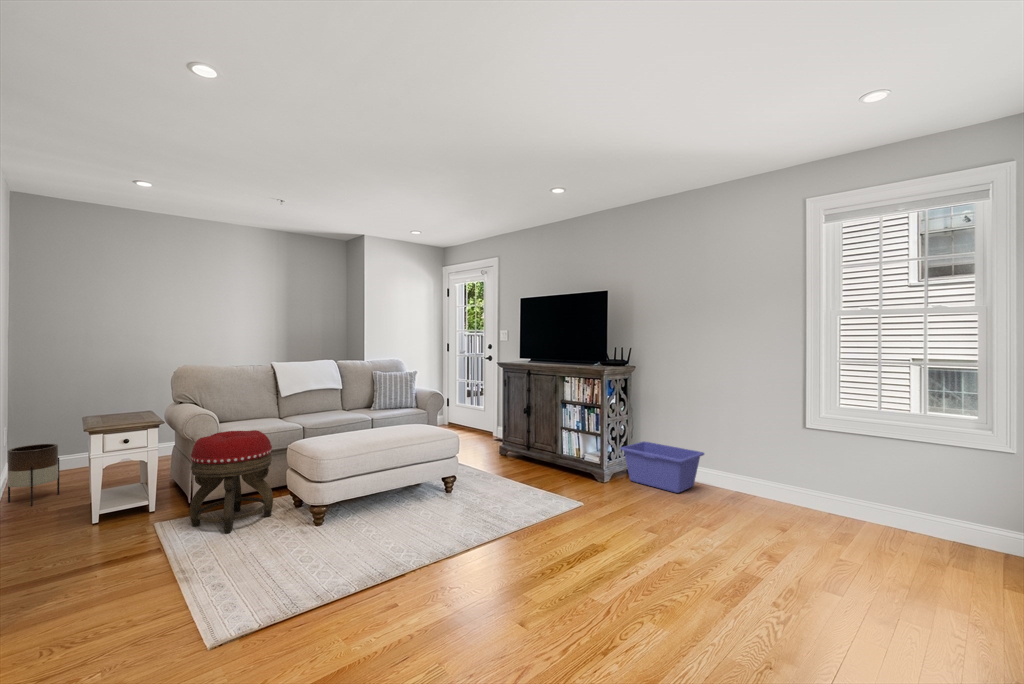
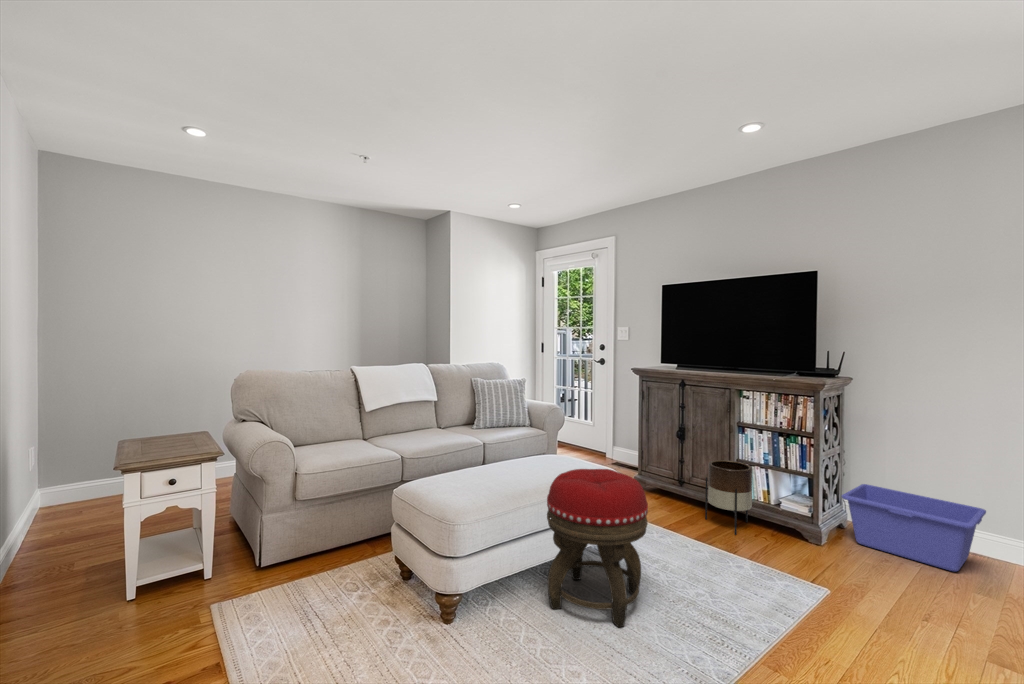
footstool: present [190,430,273,533] -> present [547,469,648,627]
planter: present [7,444,59,506] -> present [705,460,752,535]

